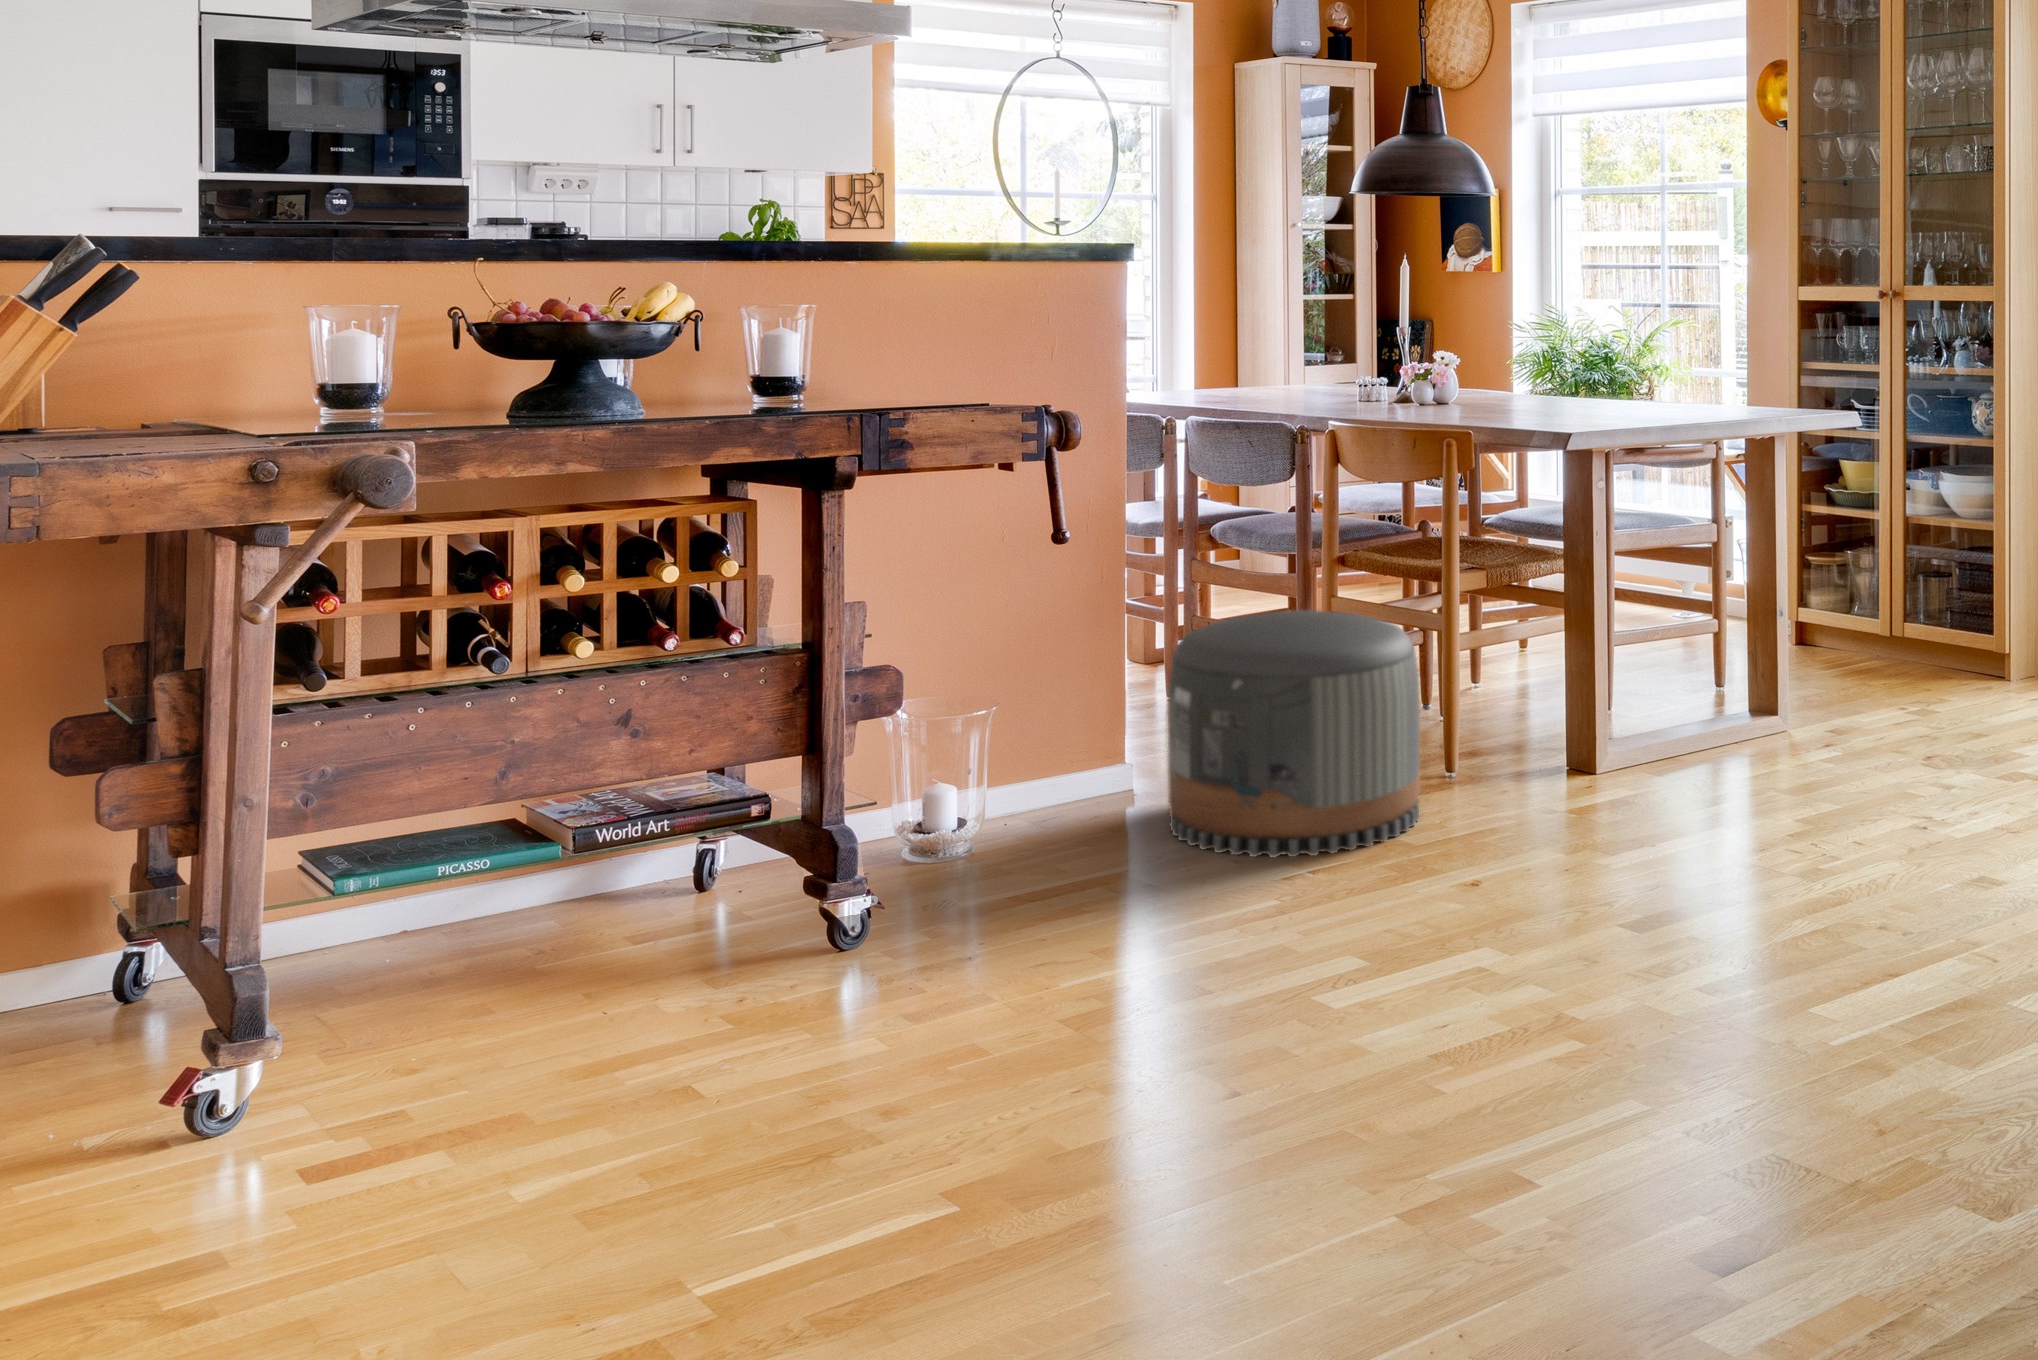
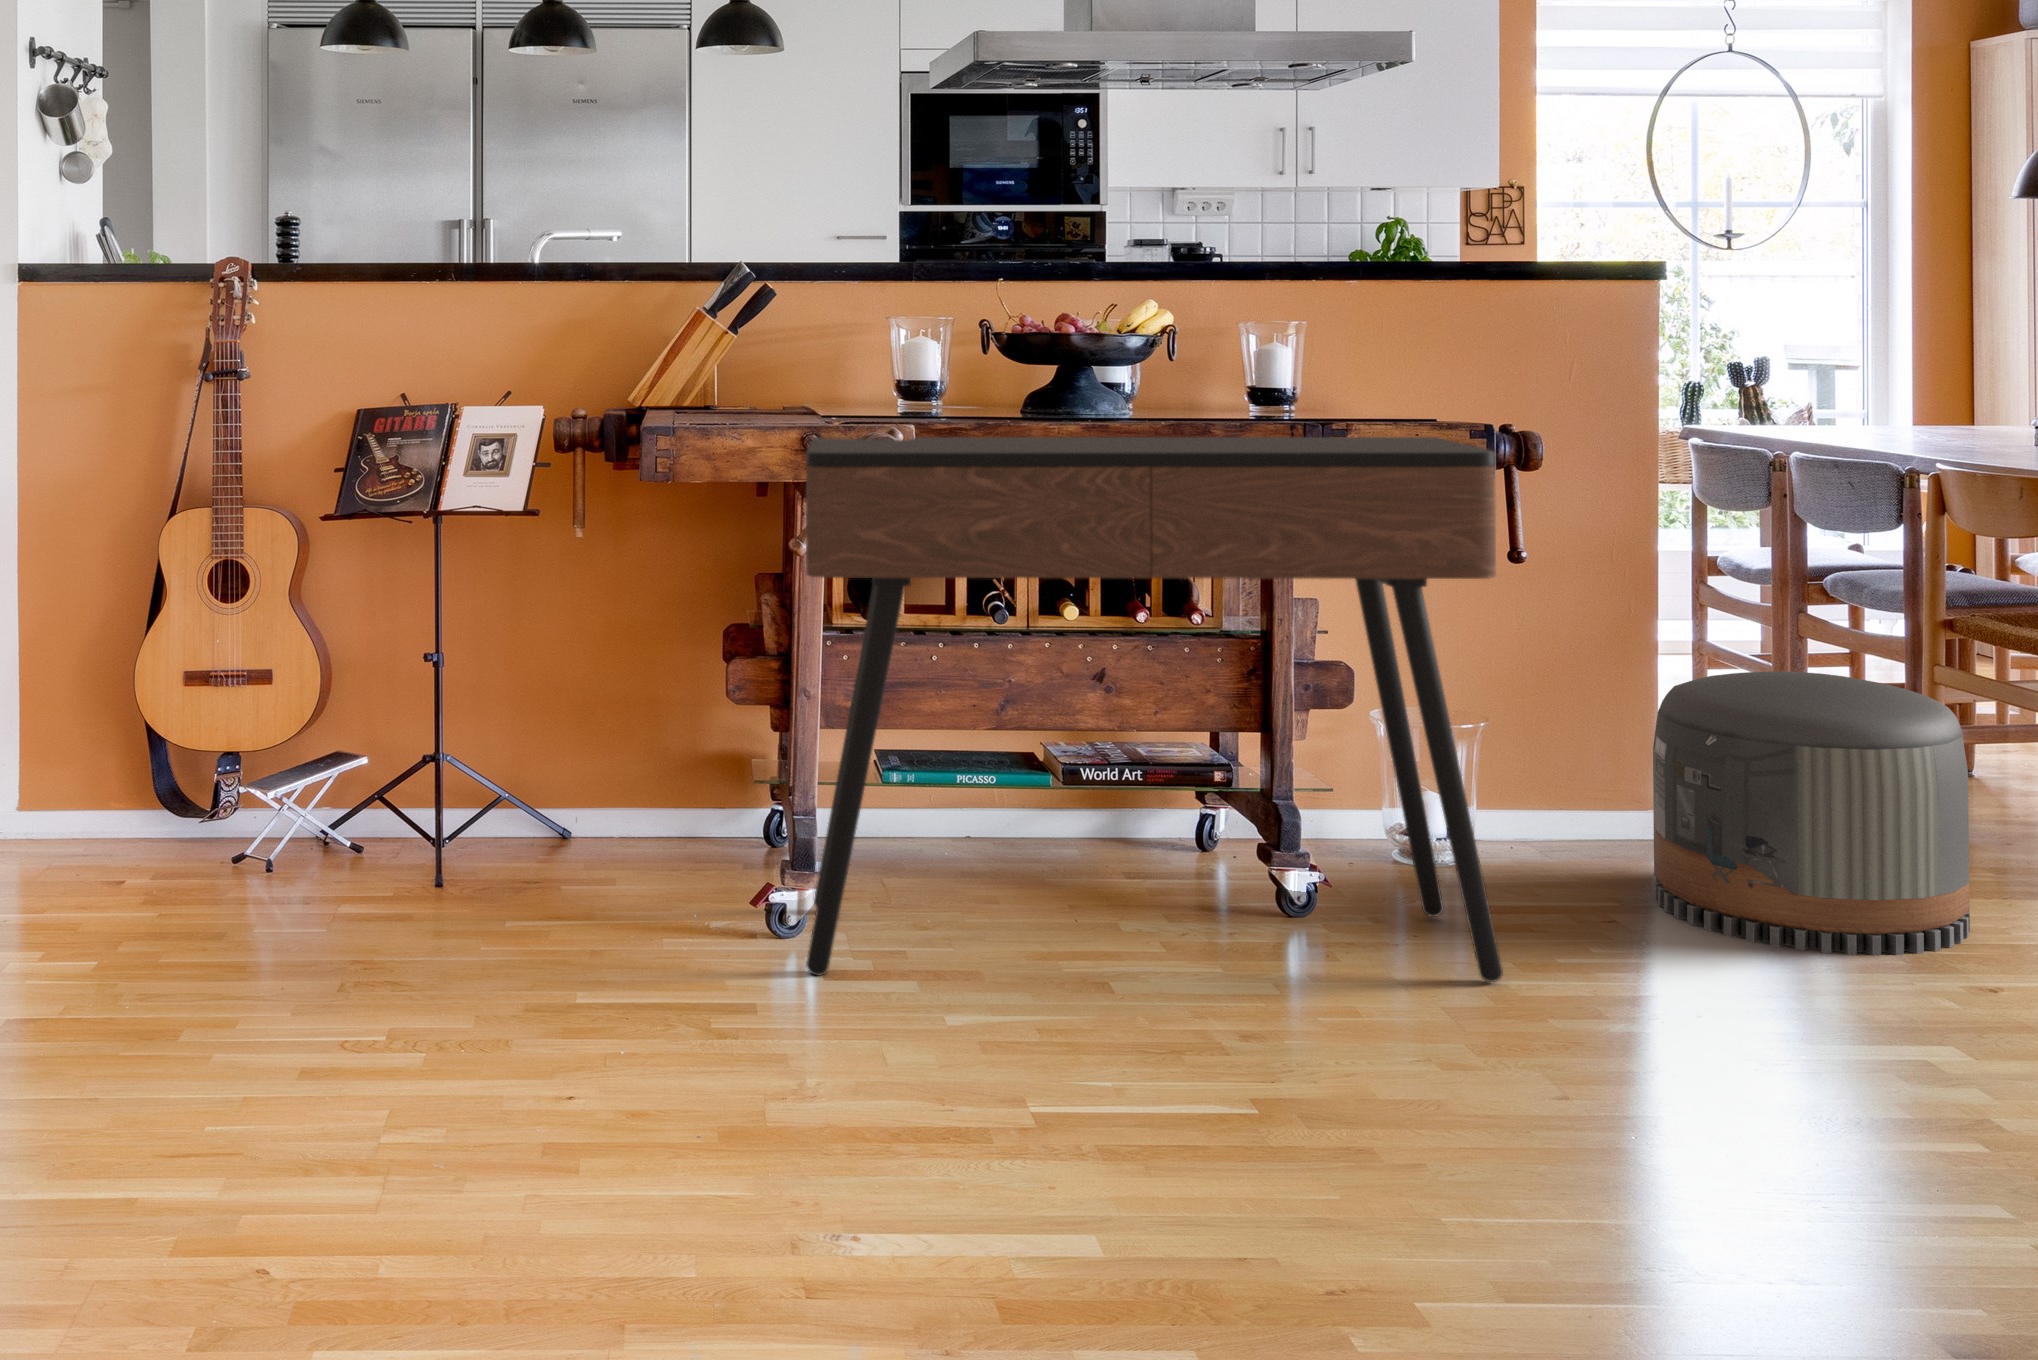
console table: none [259,425,1109,1159] -> present [806,437,1503,982]

